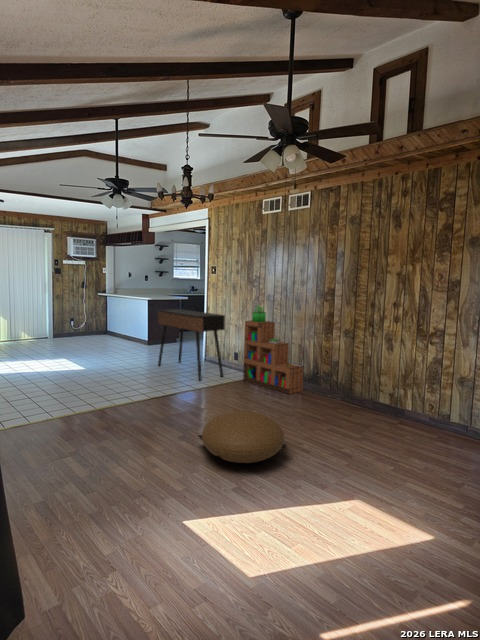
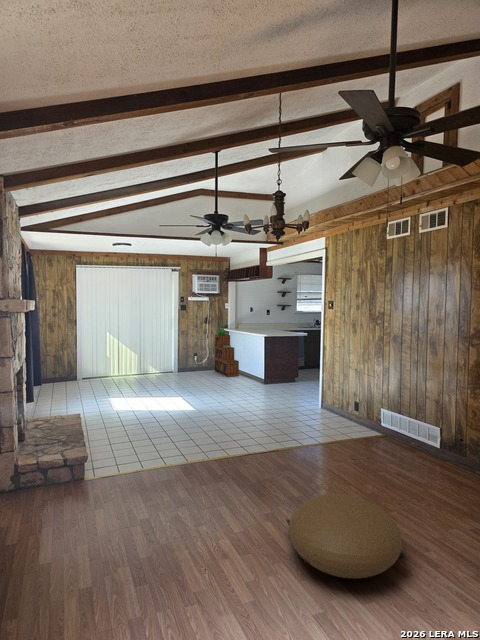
bookshelf: present [243,307,303,394] -> present [215,326,239,377]
console table: present [158,309,225,380] -> none [269,349,341,434]

